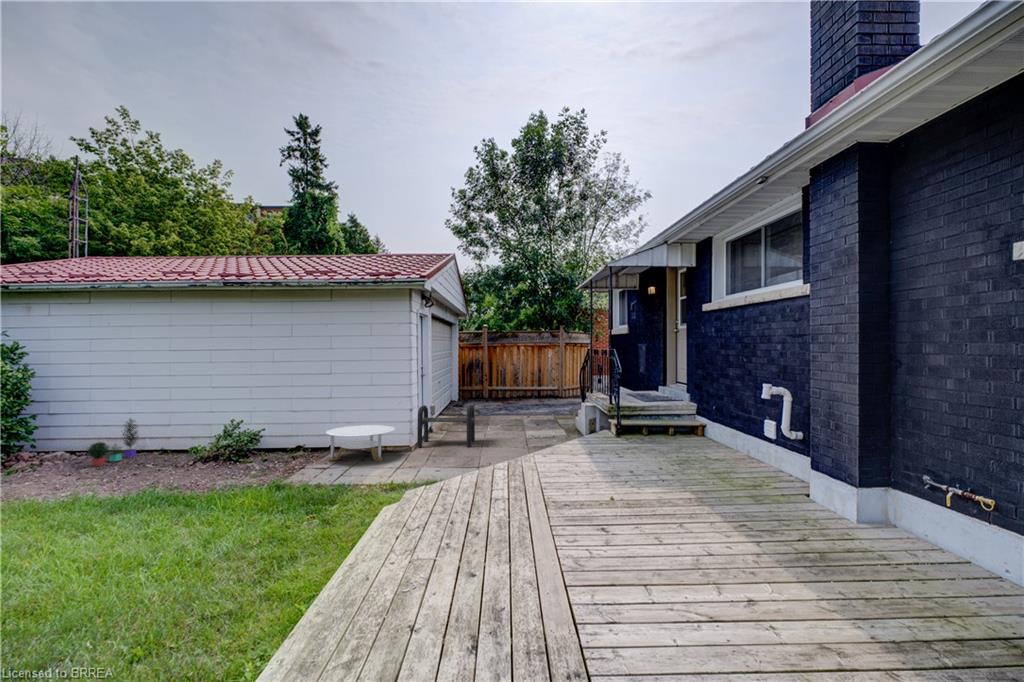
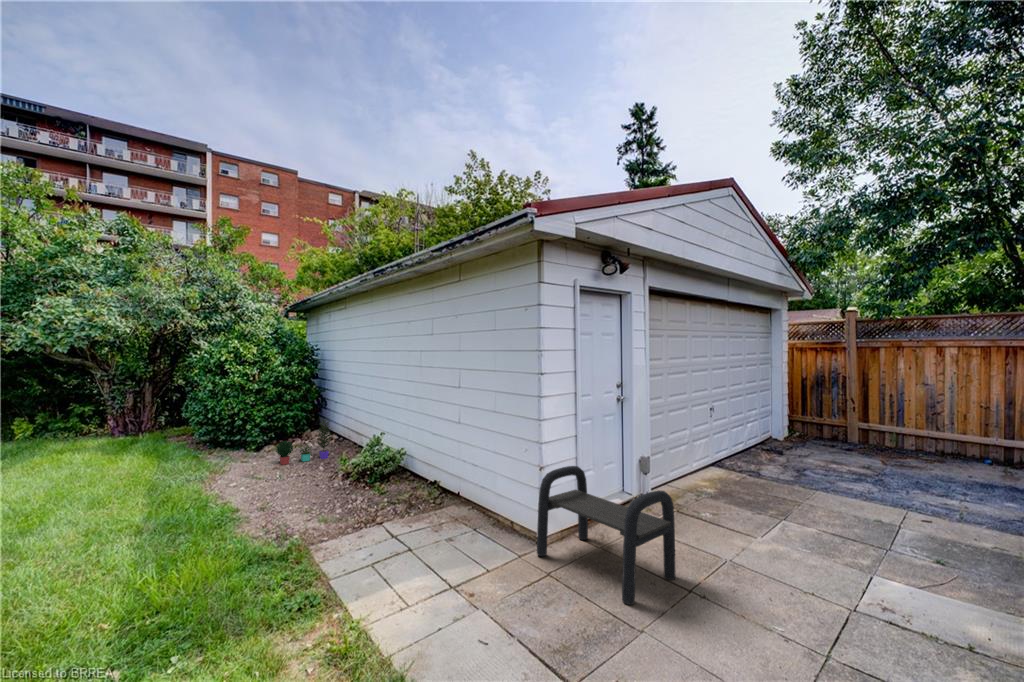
round table: present [326,425,395,461] -> none [363,479,486,574]

